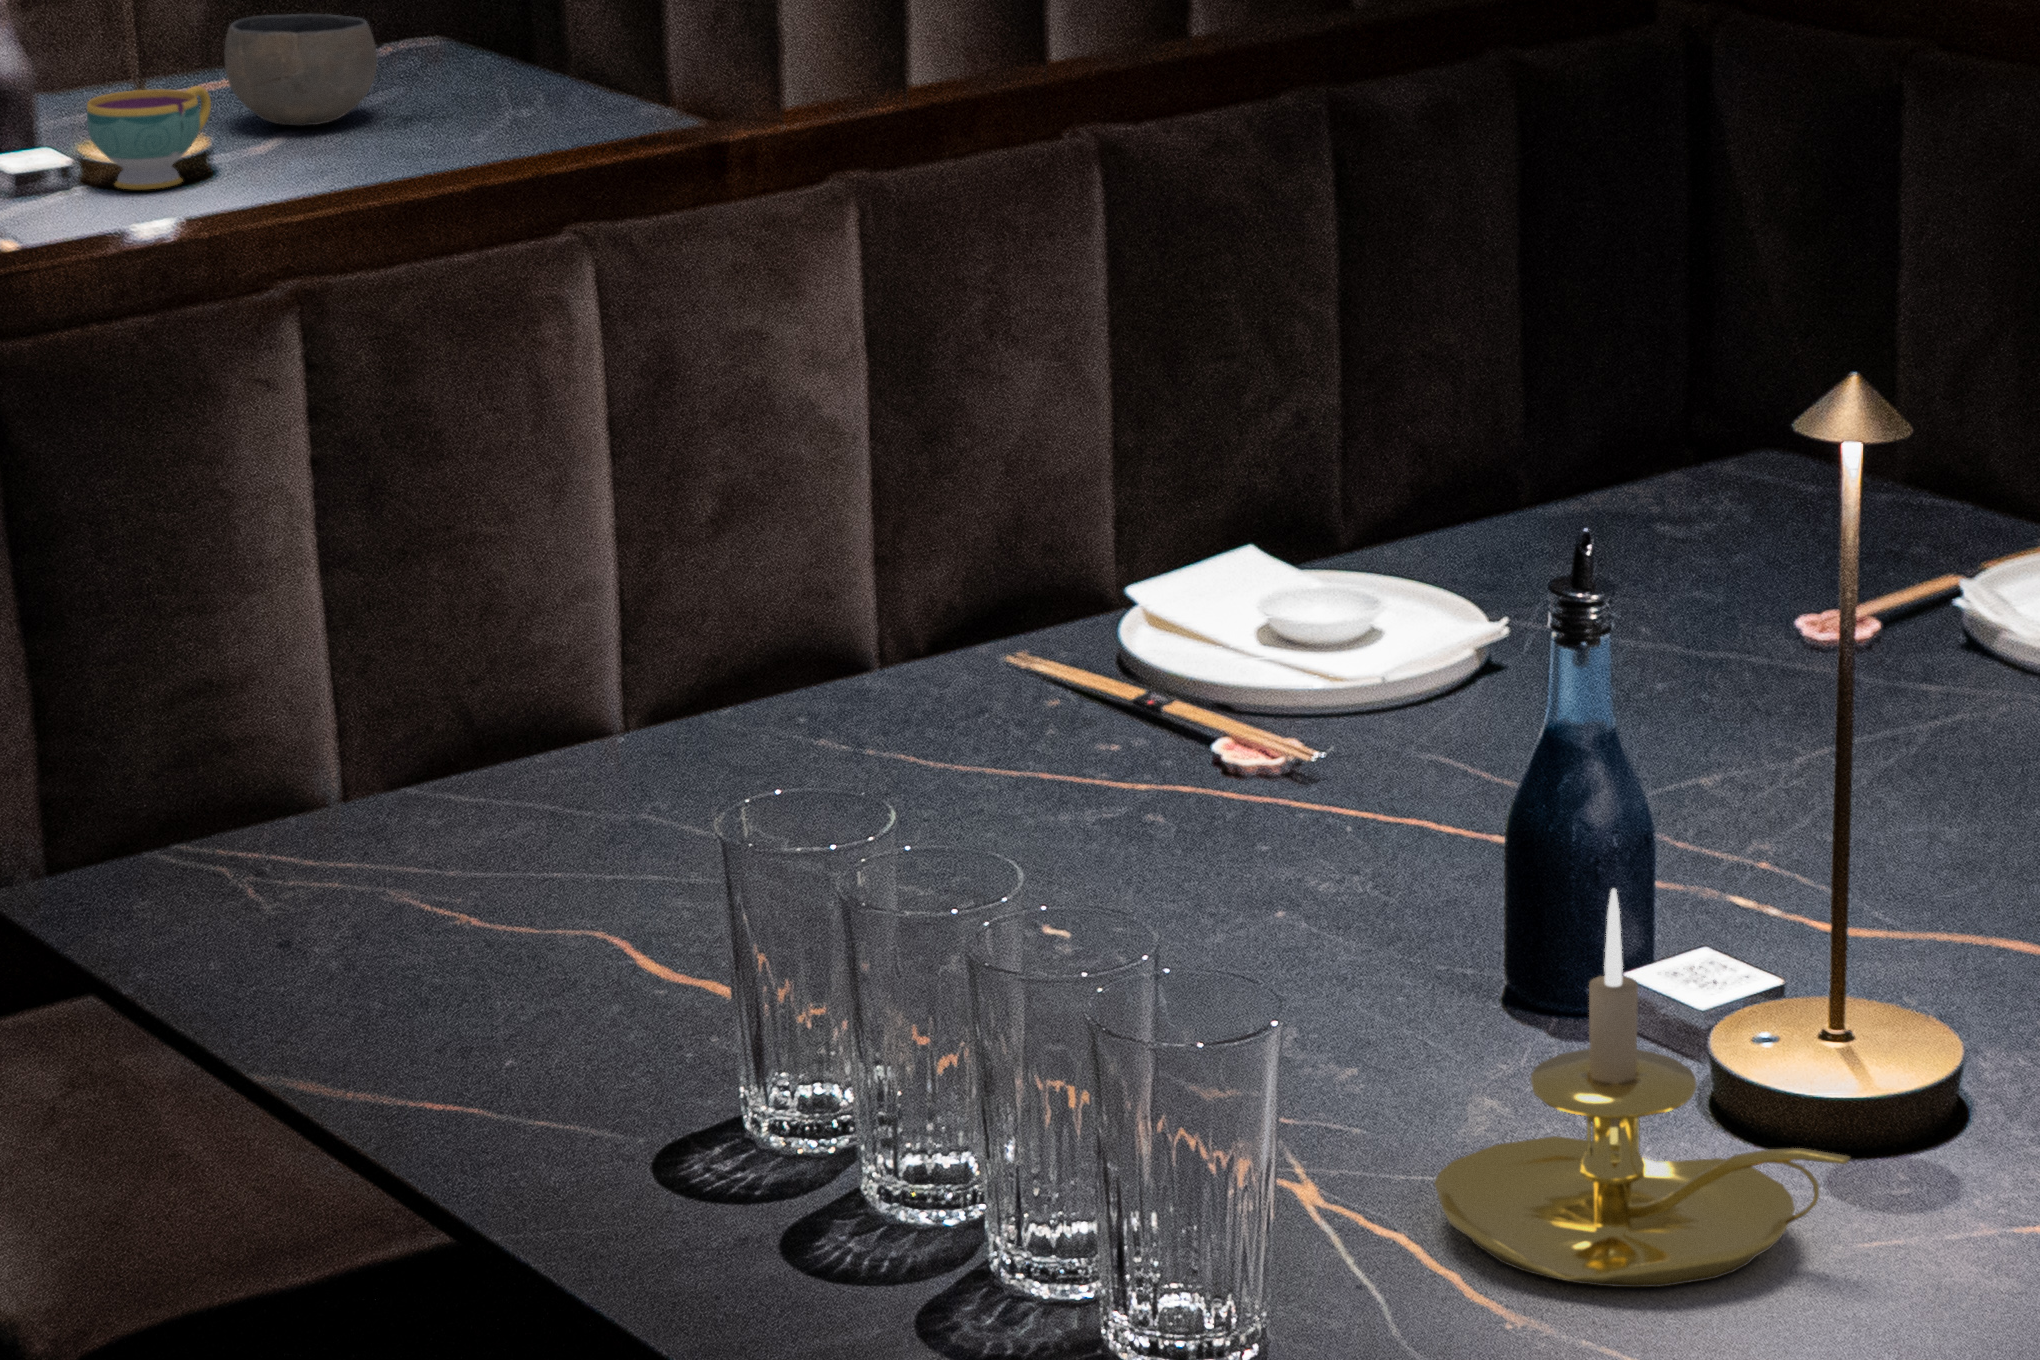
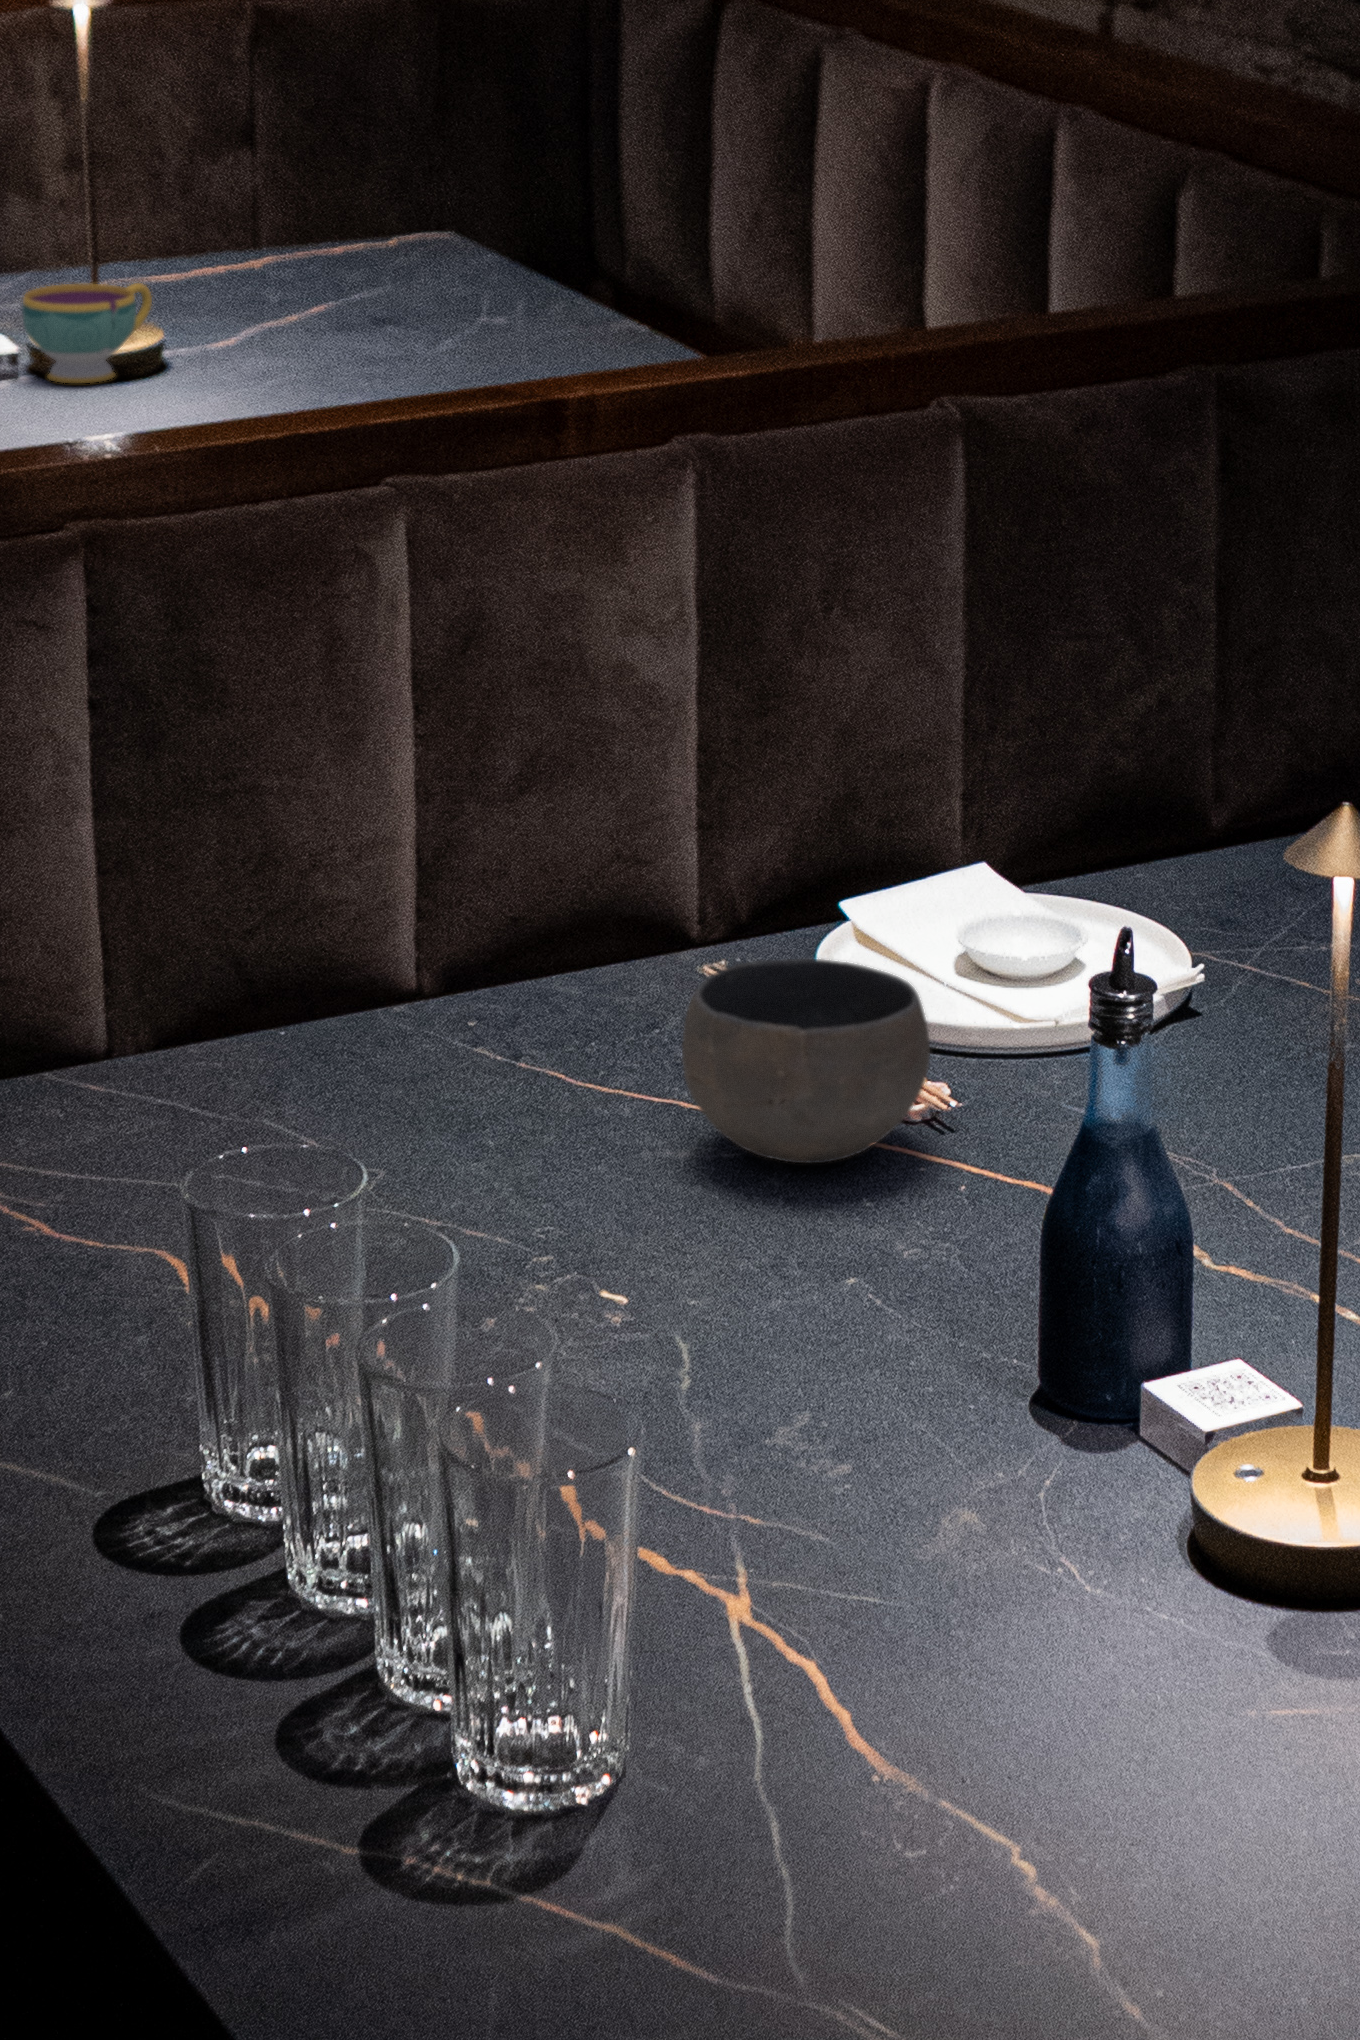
bowl: present [225,14,377,126] -> present [682,959,930,1163]
candle holder: present [1434,889,1850,1287] -> none [853,1332,1258,1751]

